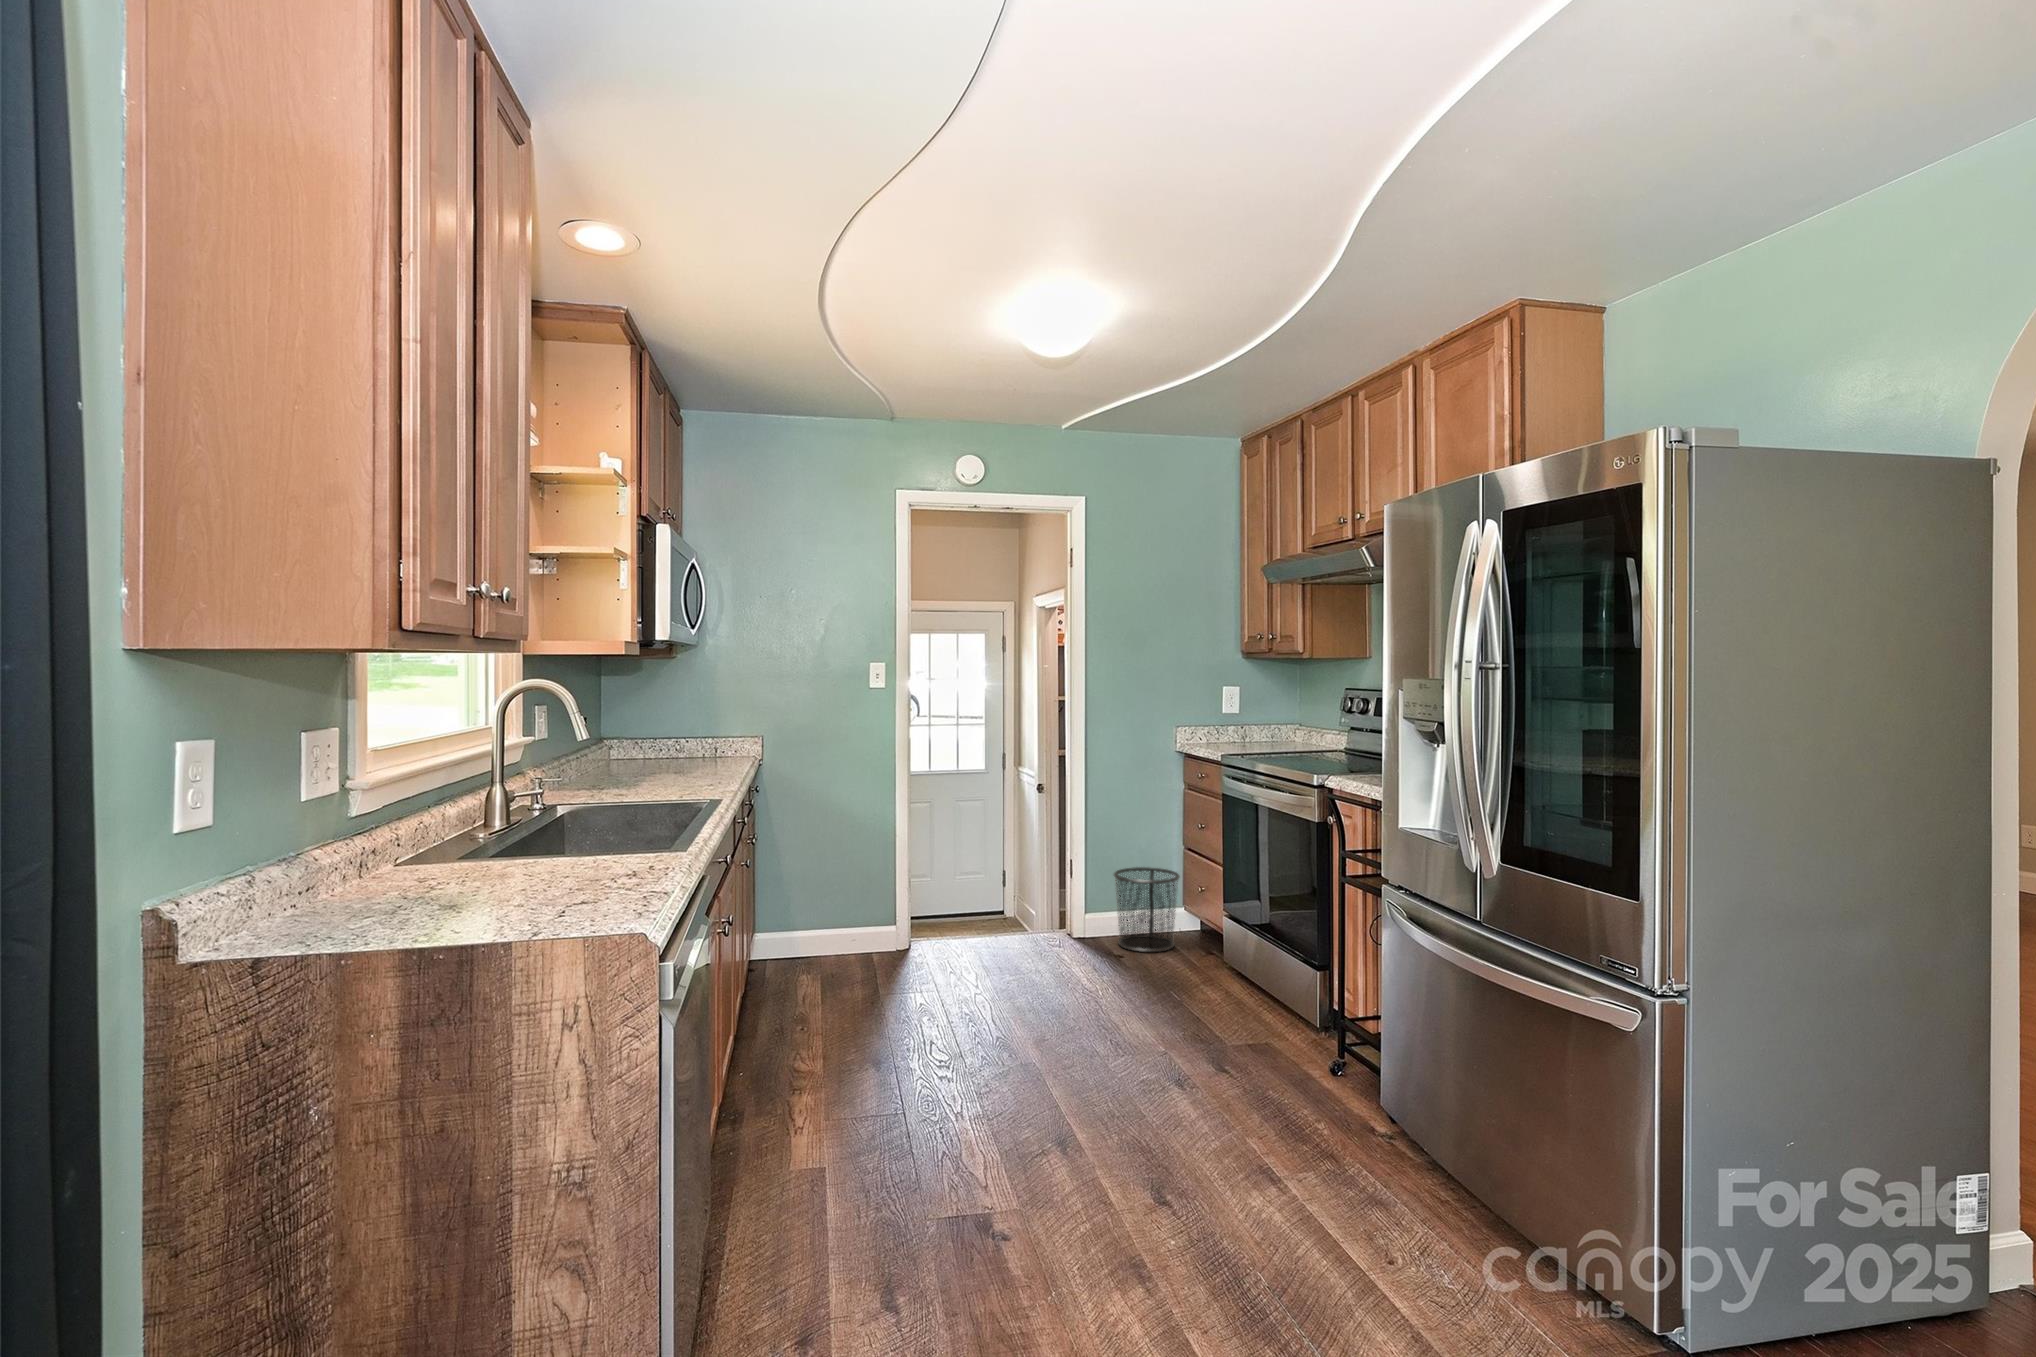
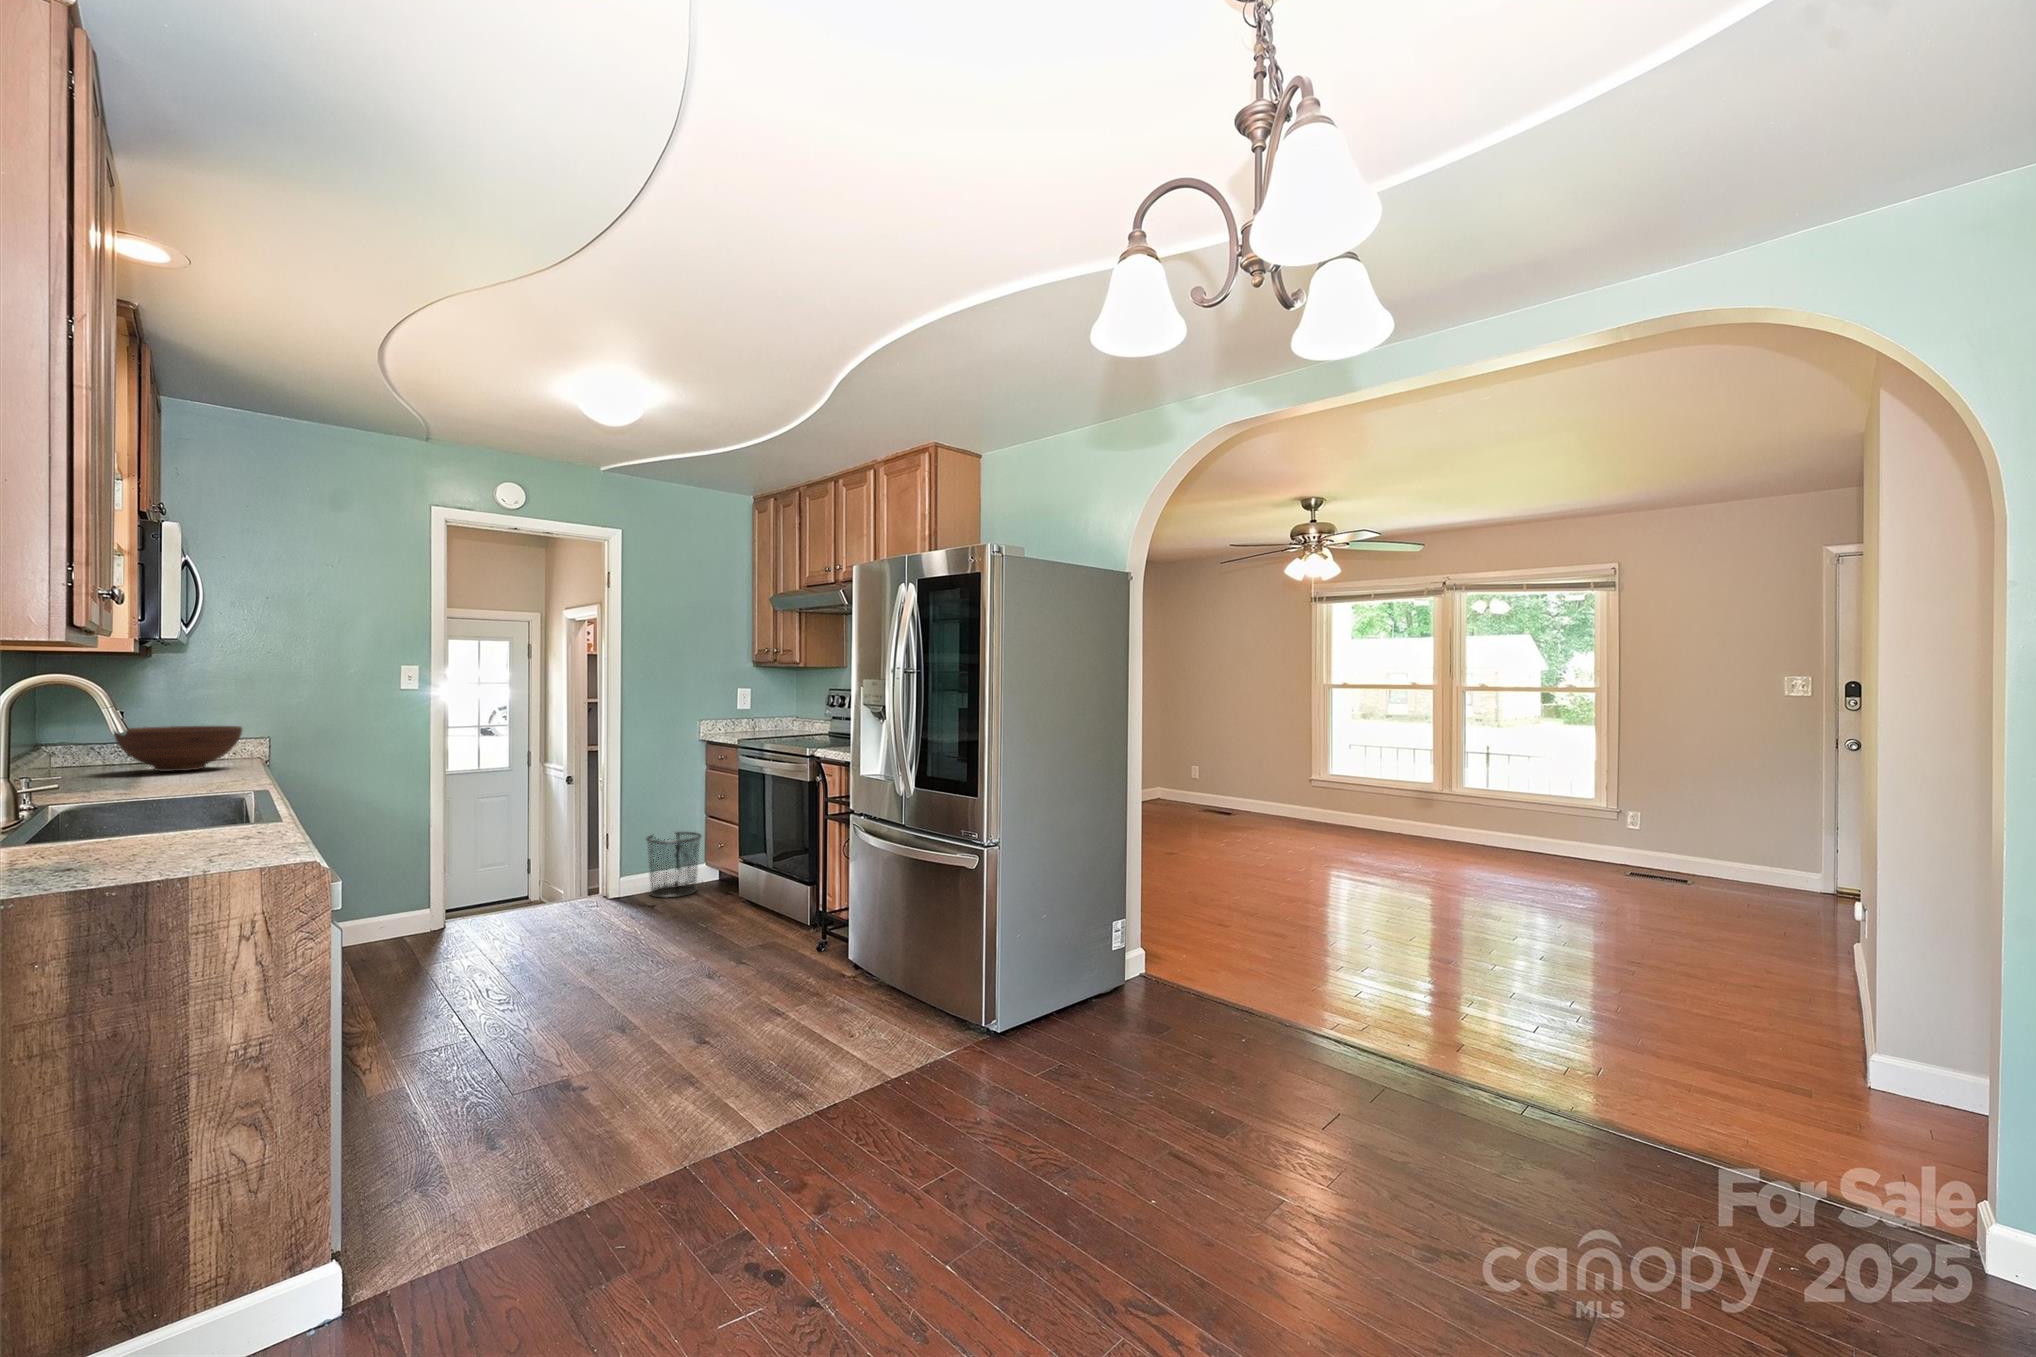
fruit bowl: none [621,724,719,771] -> present [114,726,242,771]

